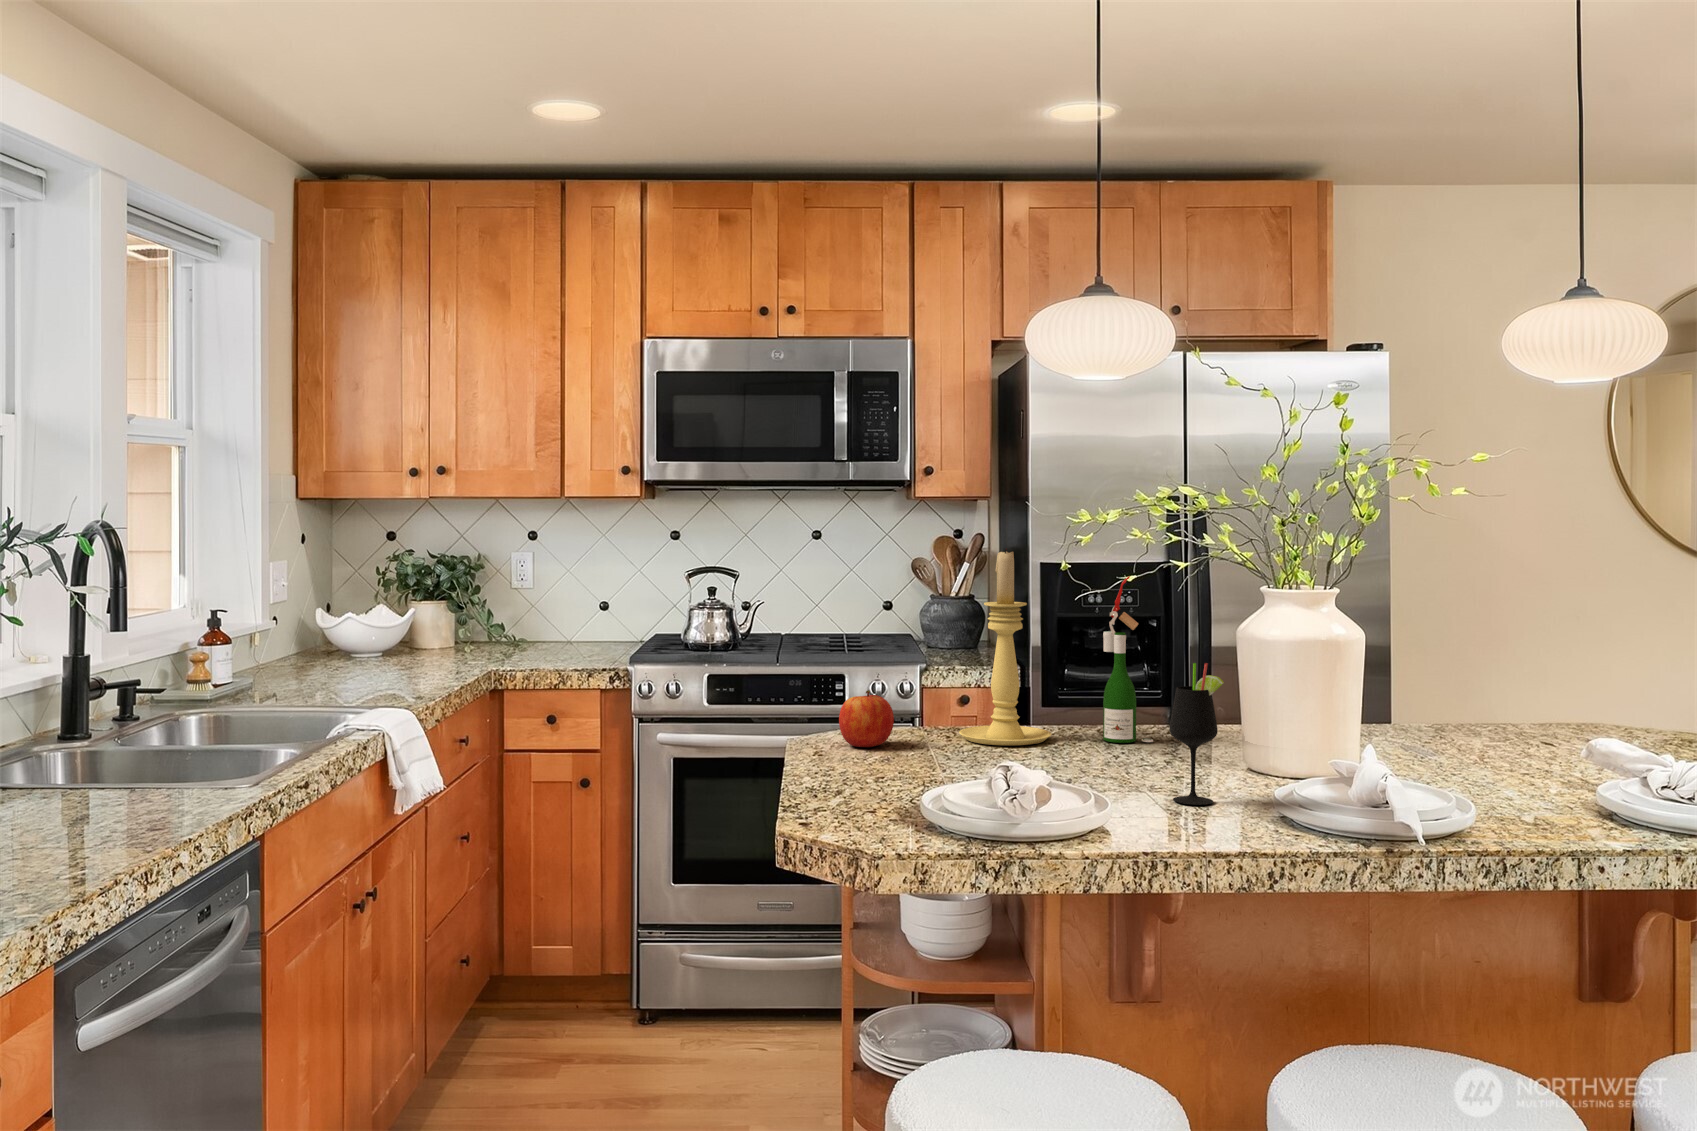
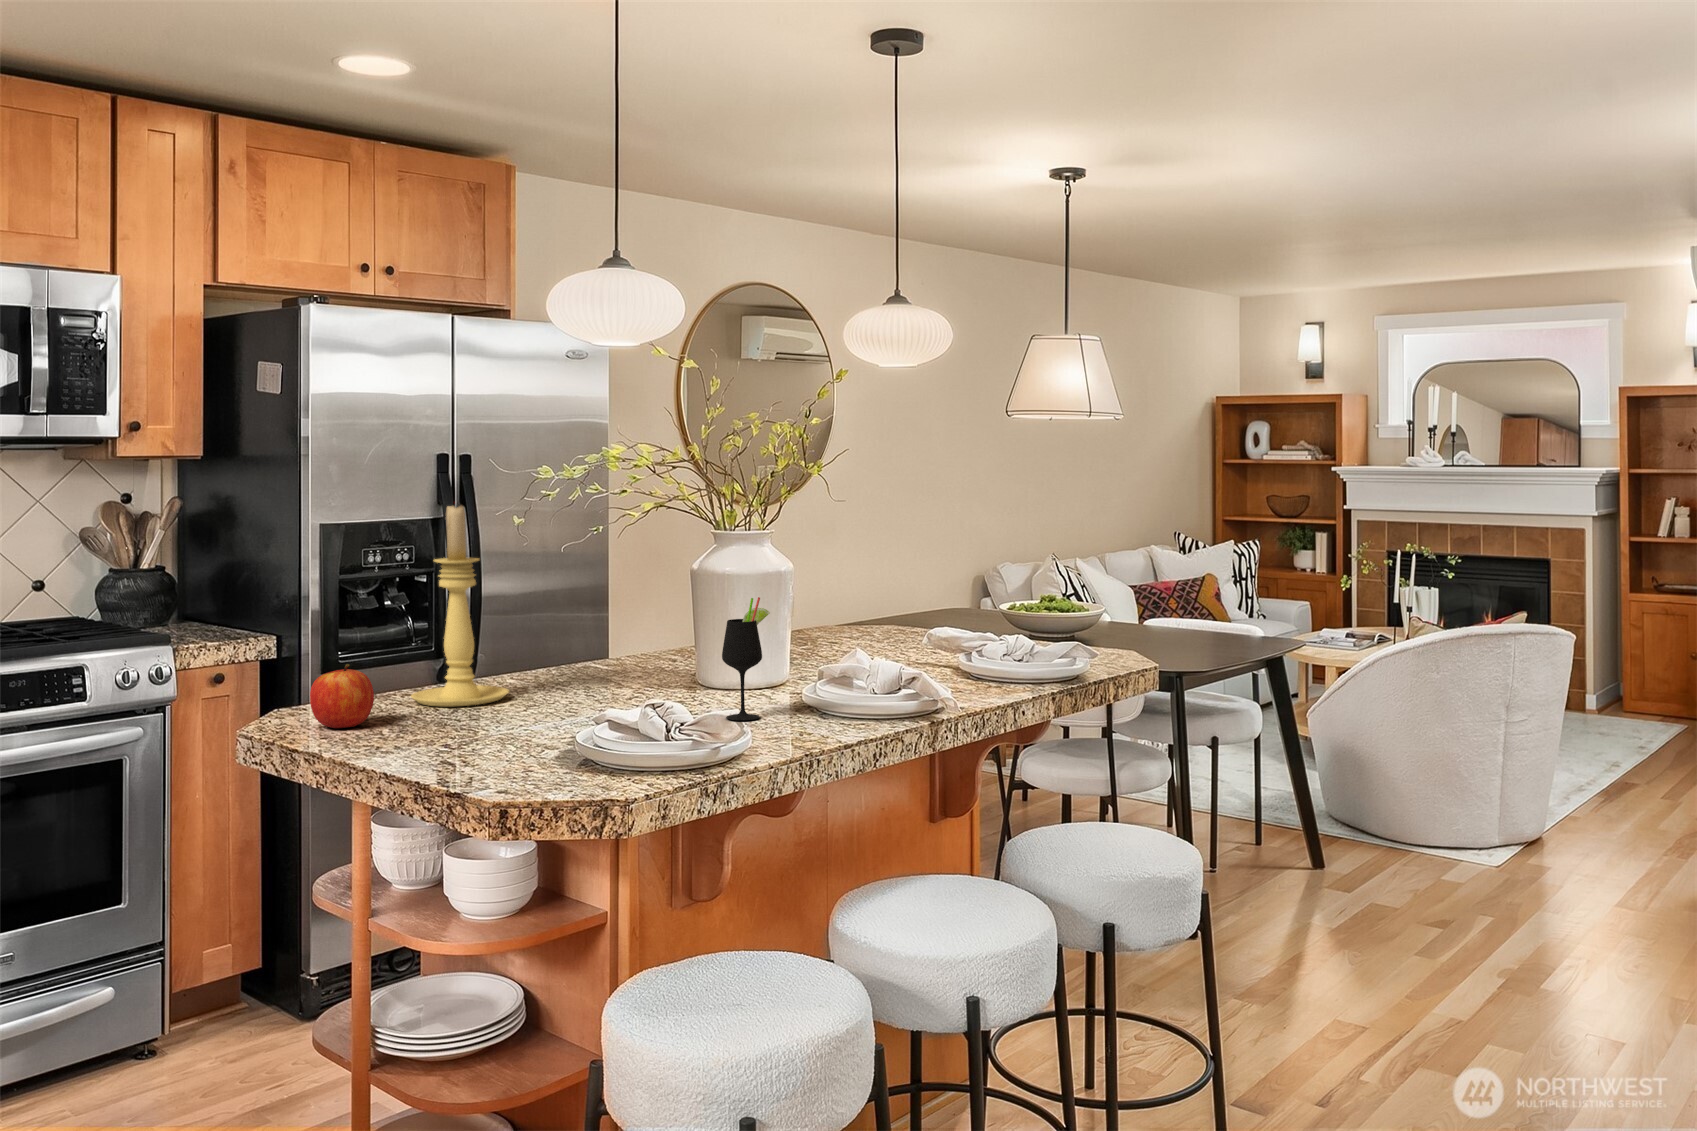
wine bottle: present [1103,576,1153,743] -> none [539,526,592,688]

